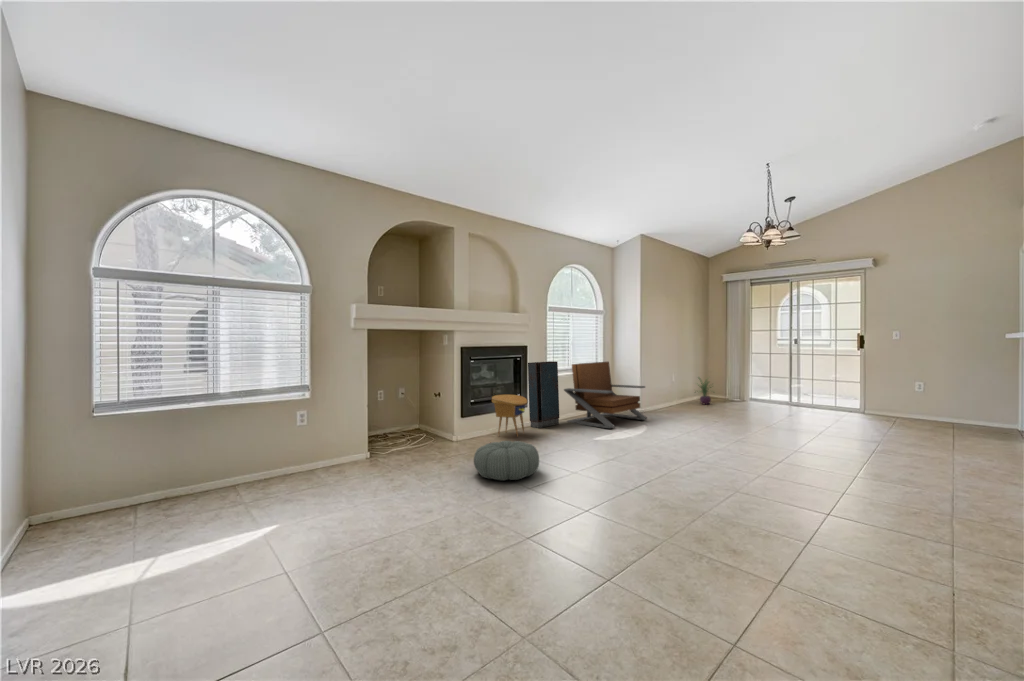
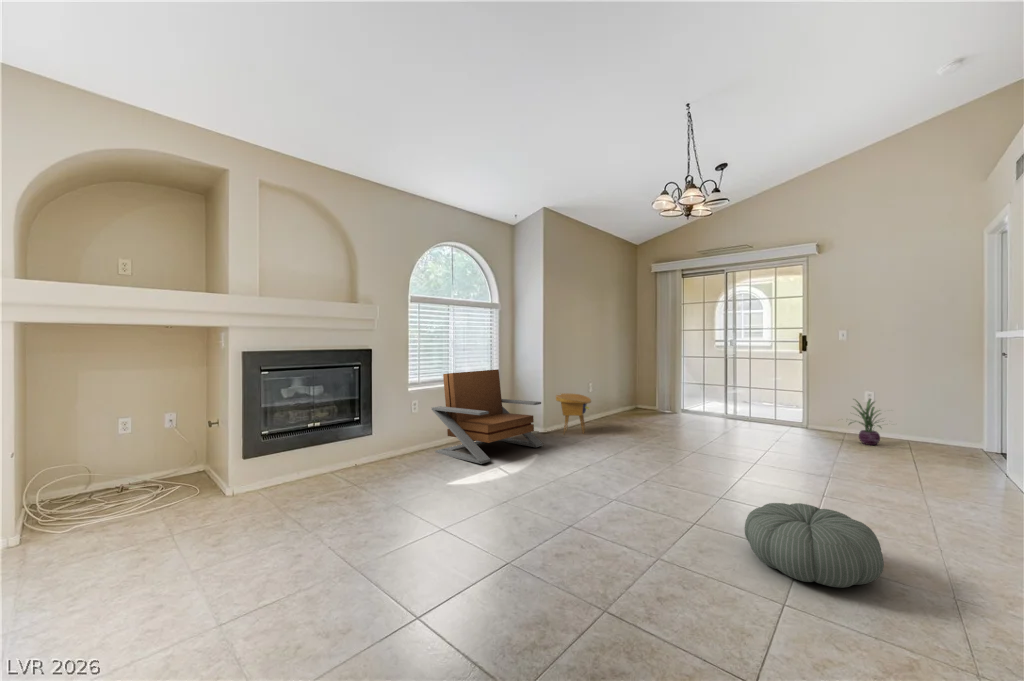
cabinet: present [528,361,559,429] -> none [372,371,421,466]
decorative plant: present [698,378,711,404] -> present [849,399,881,445]
side table: present [492,395,527,436] -> present [556,394,591,433]
pouf: present [474,441,539,481] -> present [745,503,884,588]

